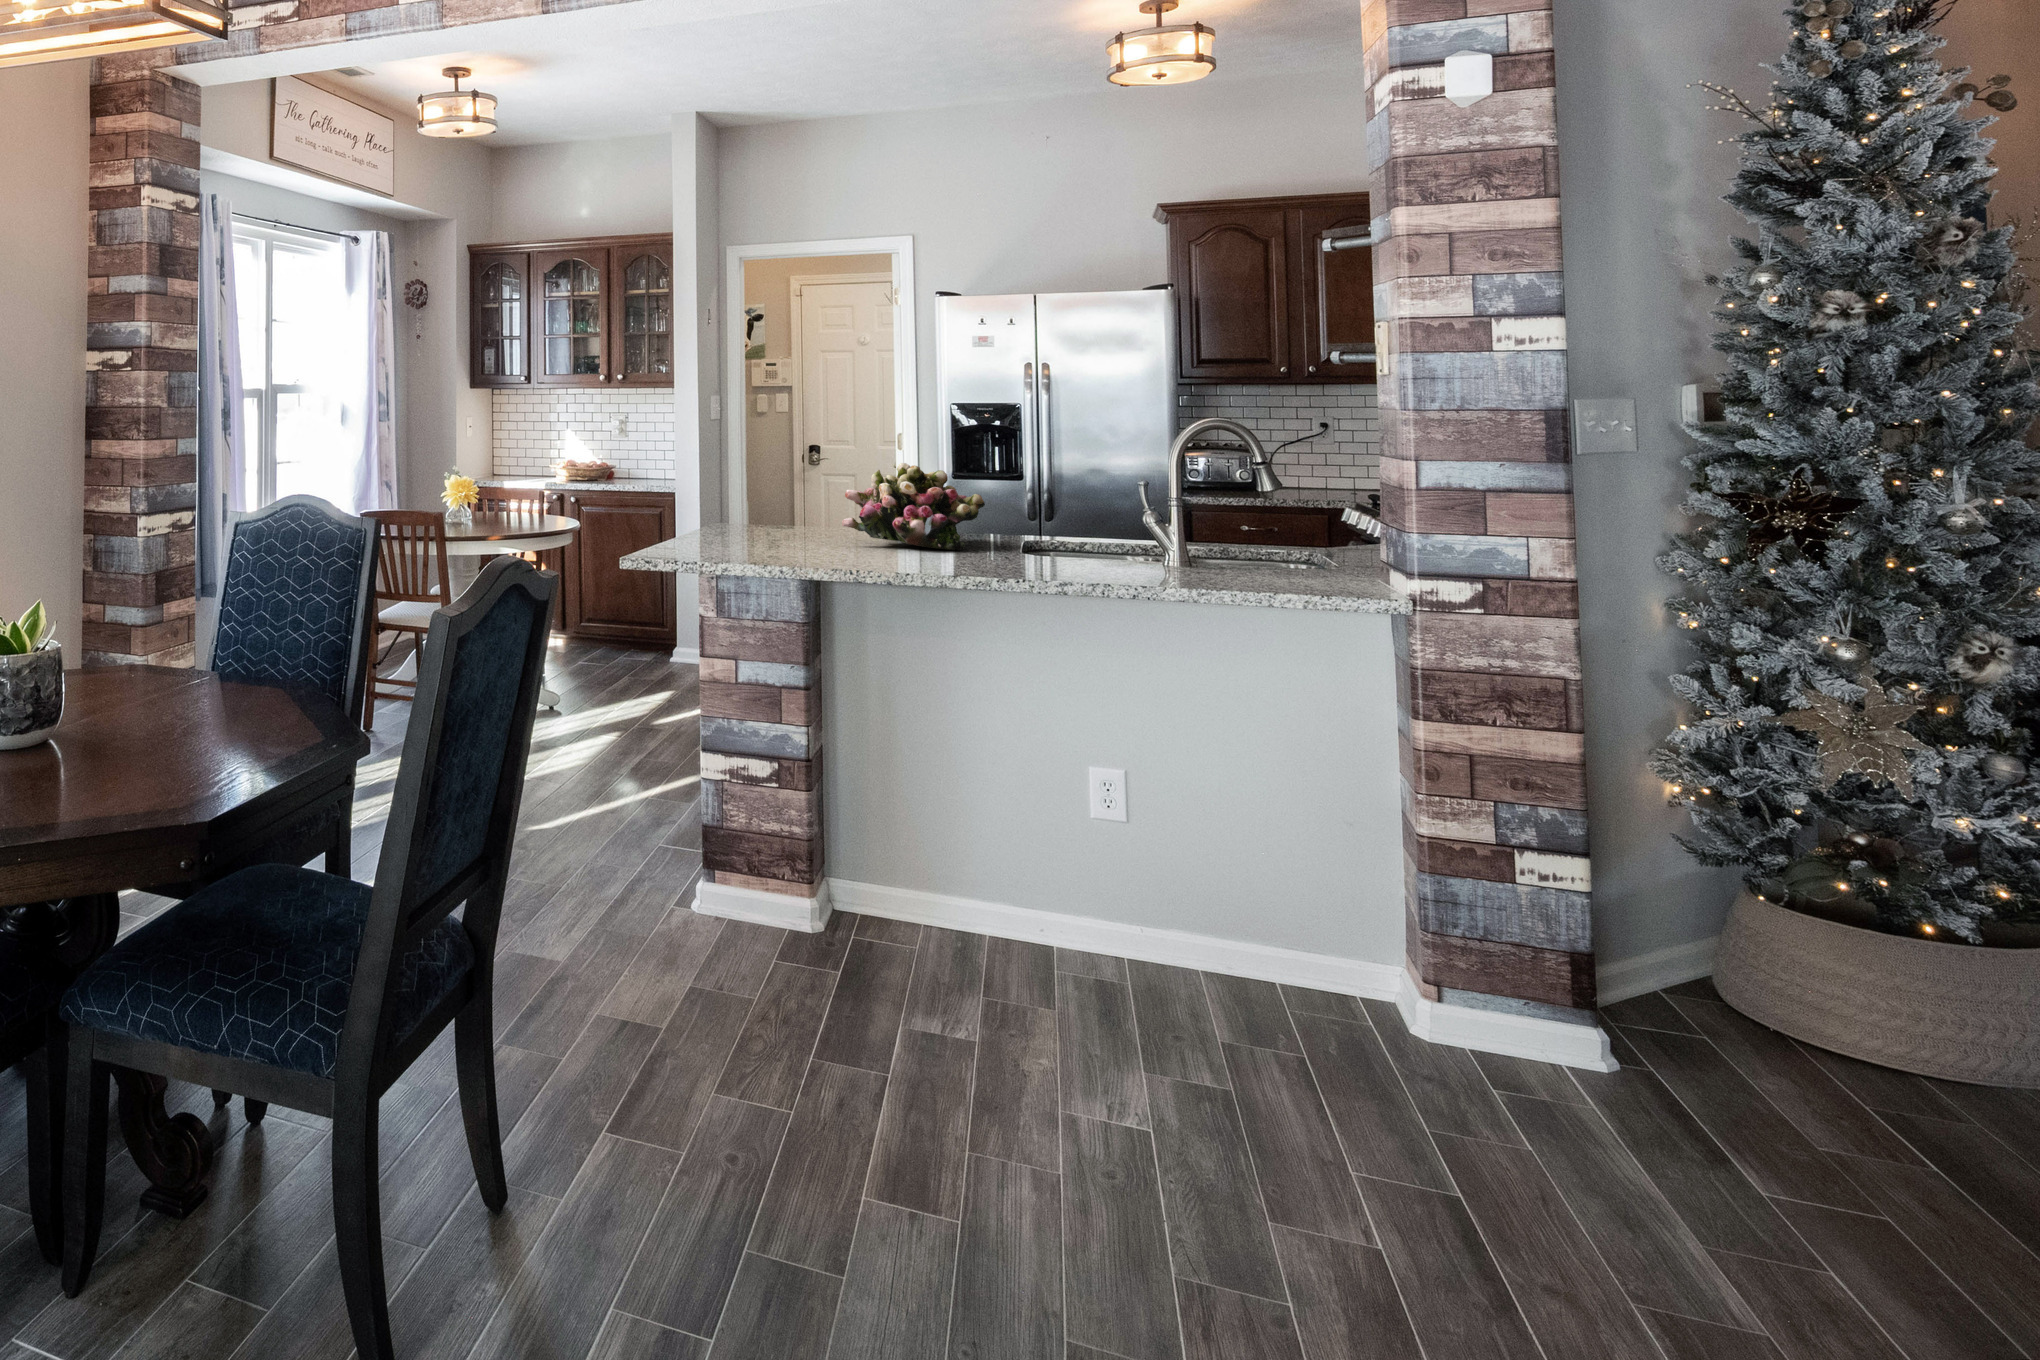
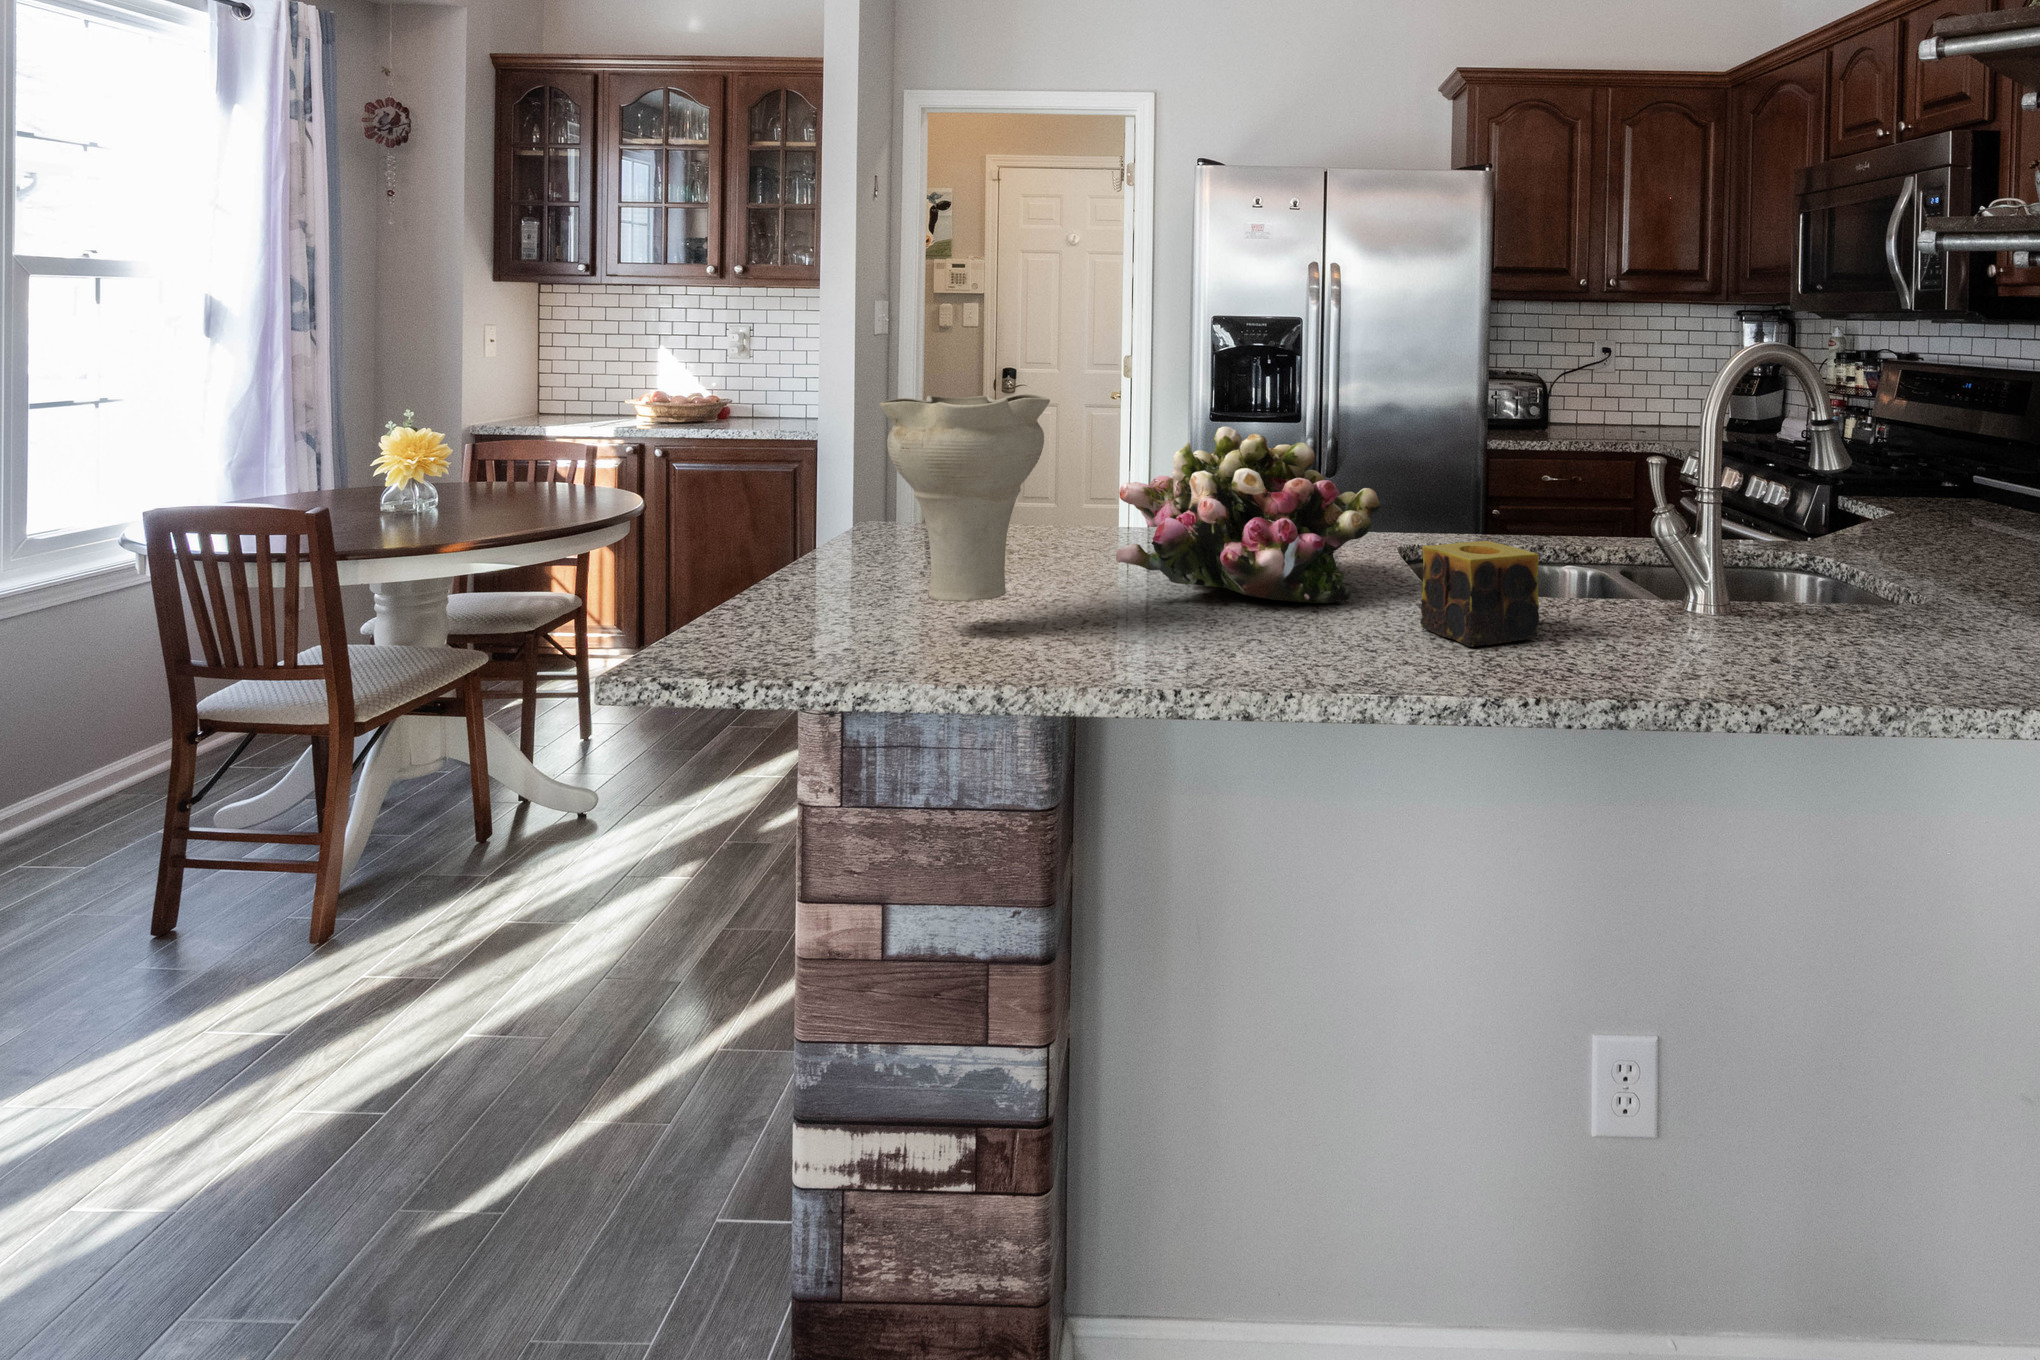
vase: none [715,442,816,544] -> present [879,394,1050,602]
candle: none [990,517,1047,563] -> present [1420,541,1539,647]

